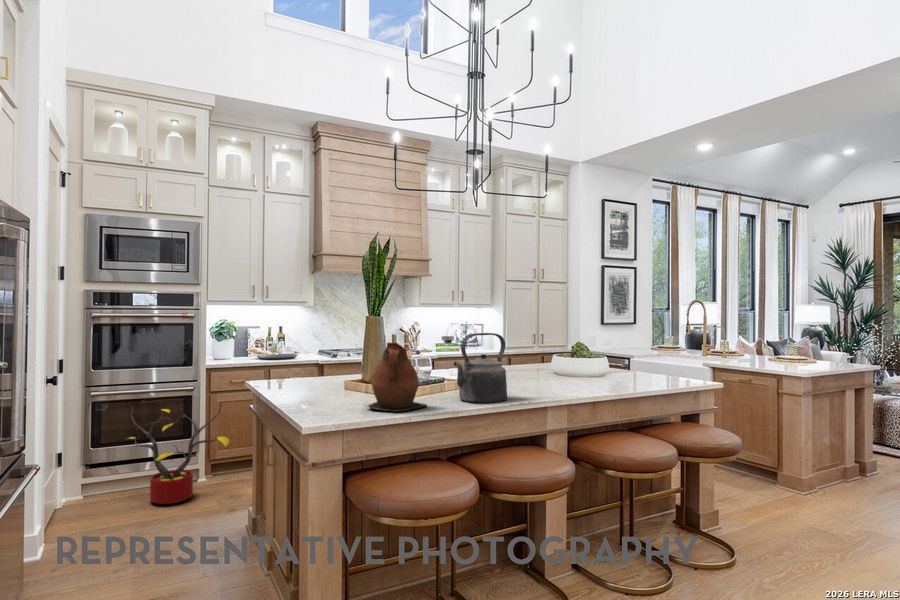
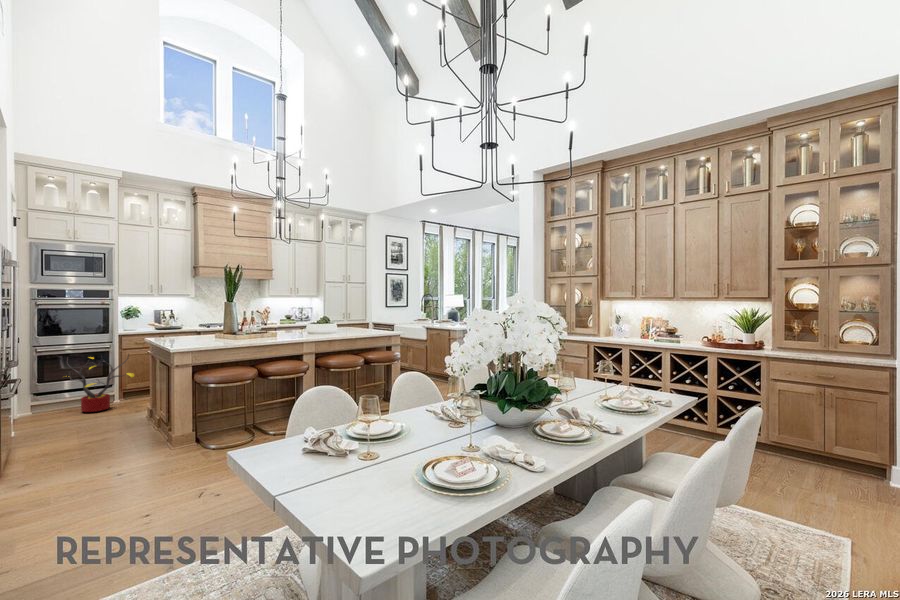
kettle: present [454,333,507,403] -> none [251,307,281,340]
ceramic pitcher: present [367,342,427,412] -> none [203,311,236,343]

